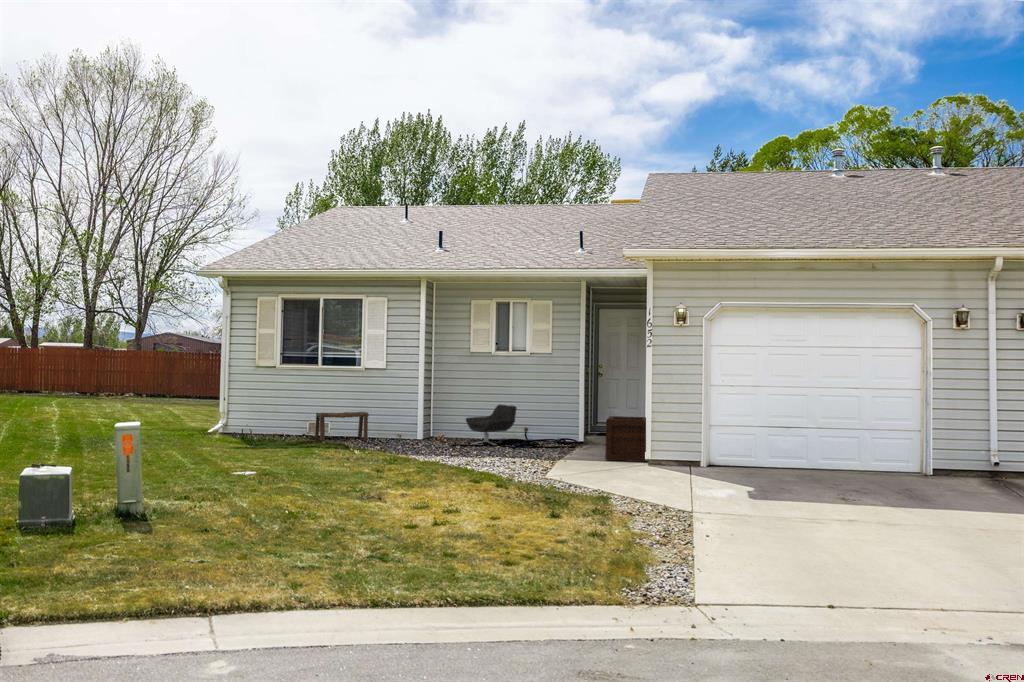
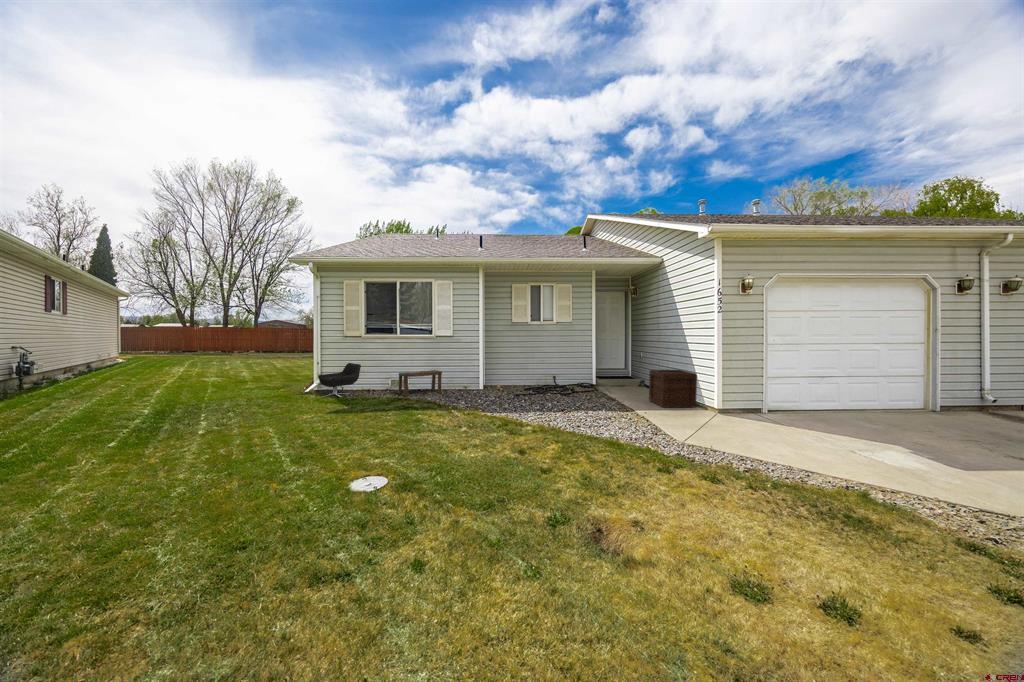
lounge chair: present [466,404,516,444] -> present [318,363,361,397]

